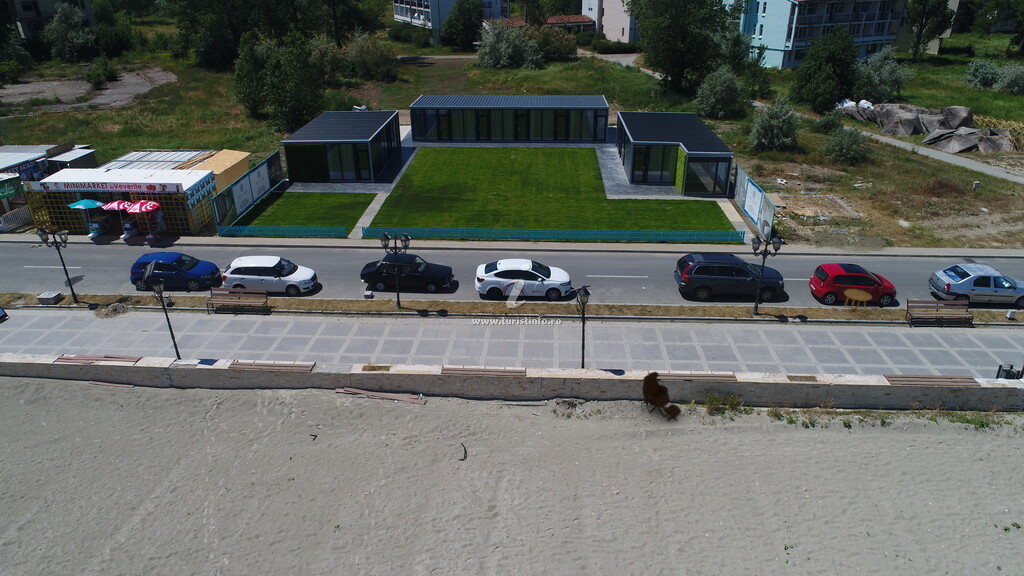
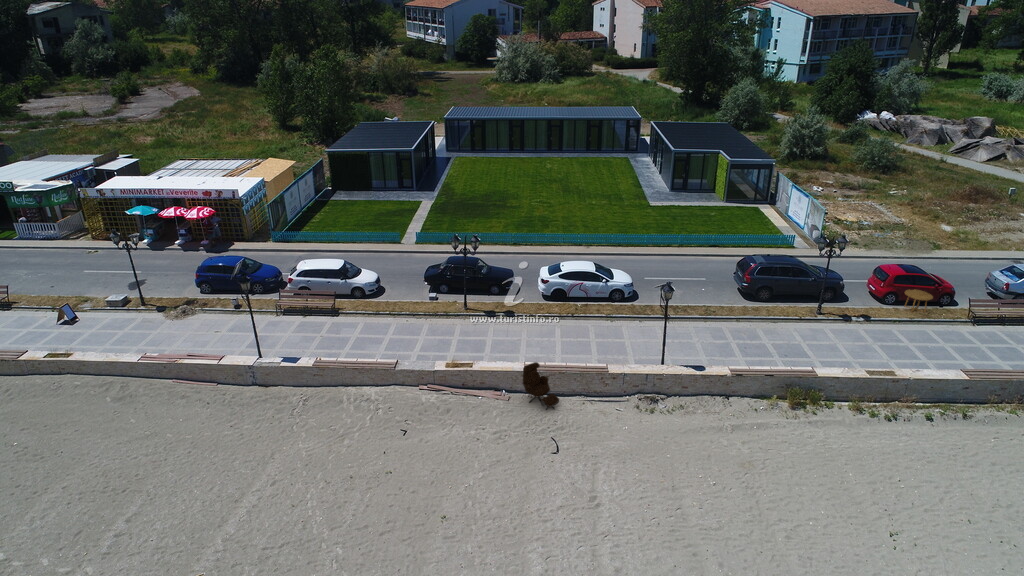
lounge chair: present [643,372,681,421] -> present [523,362,559,410]

